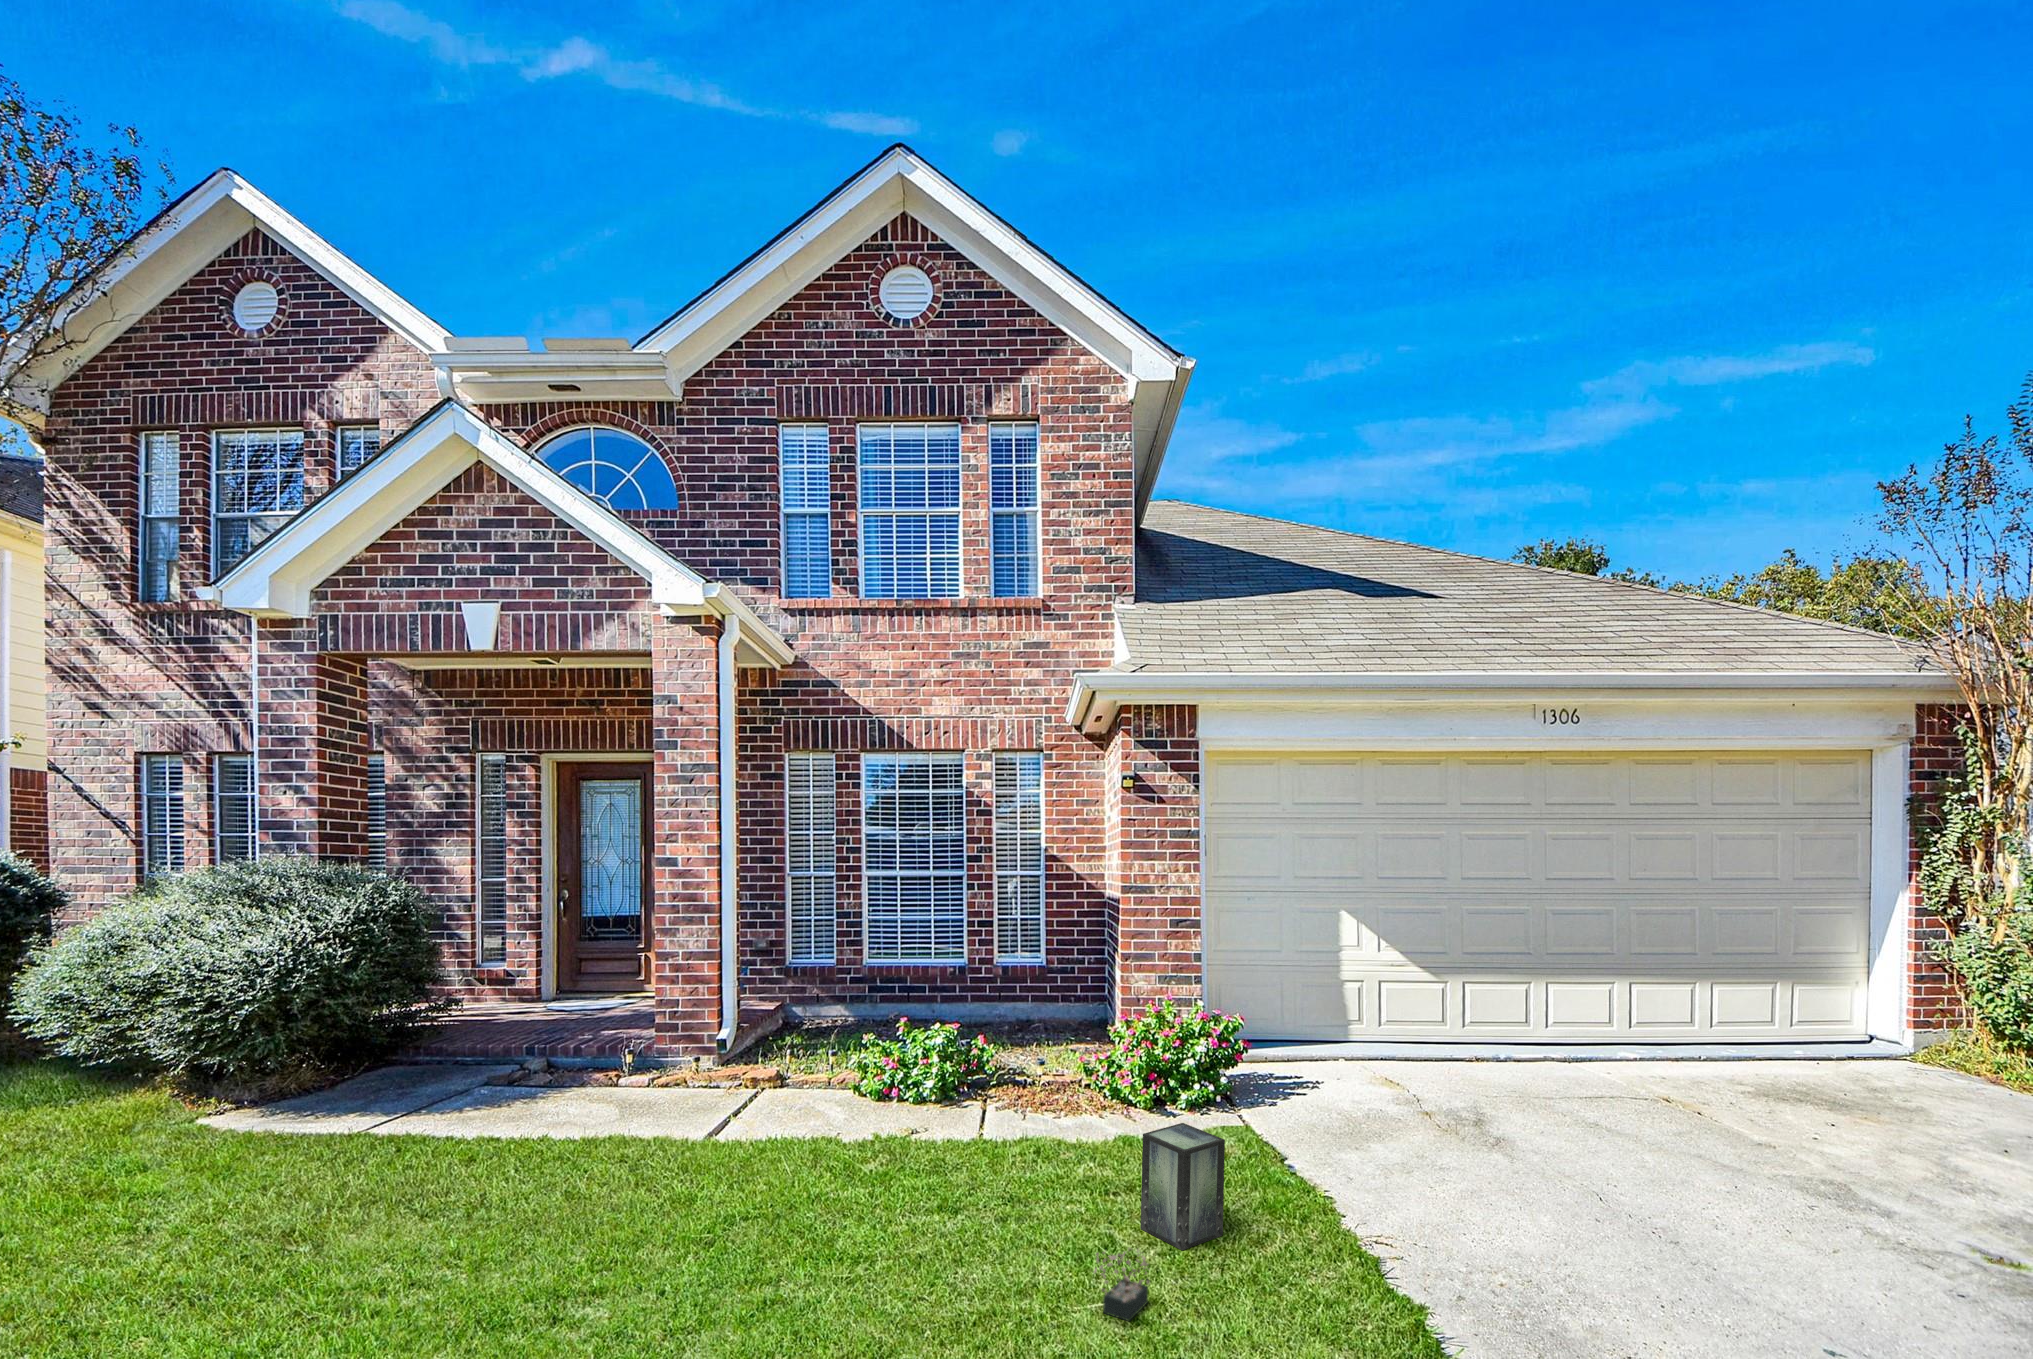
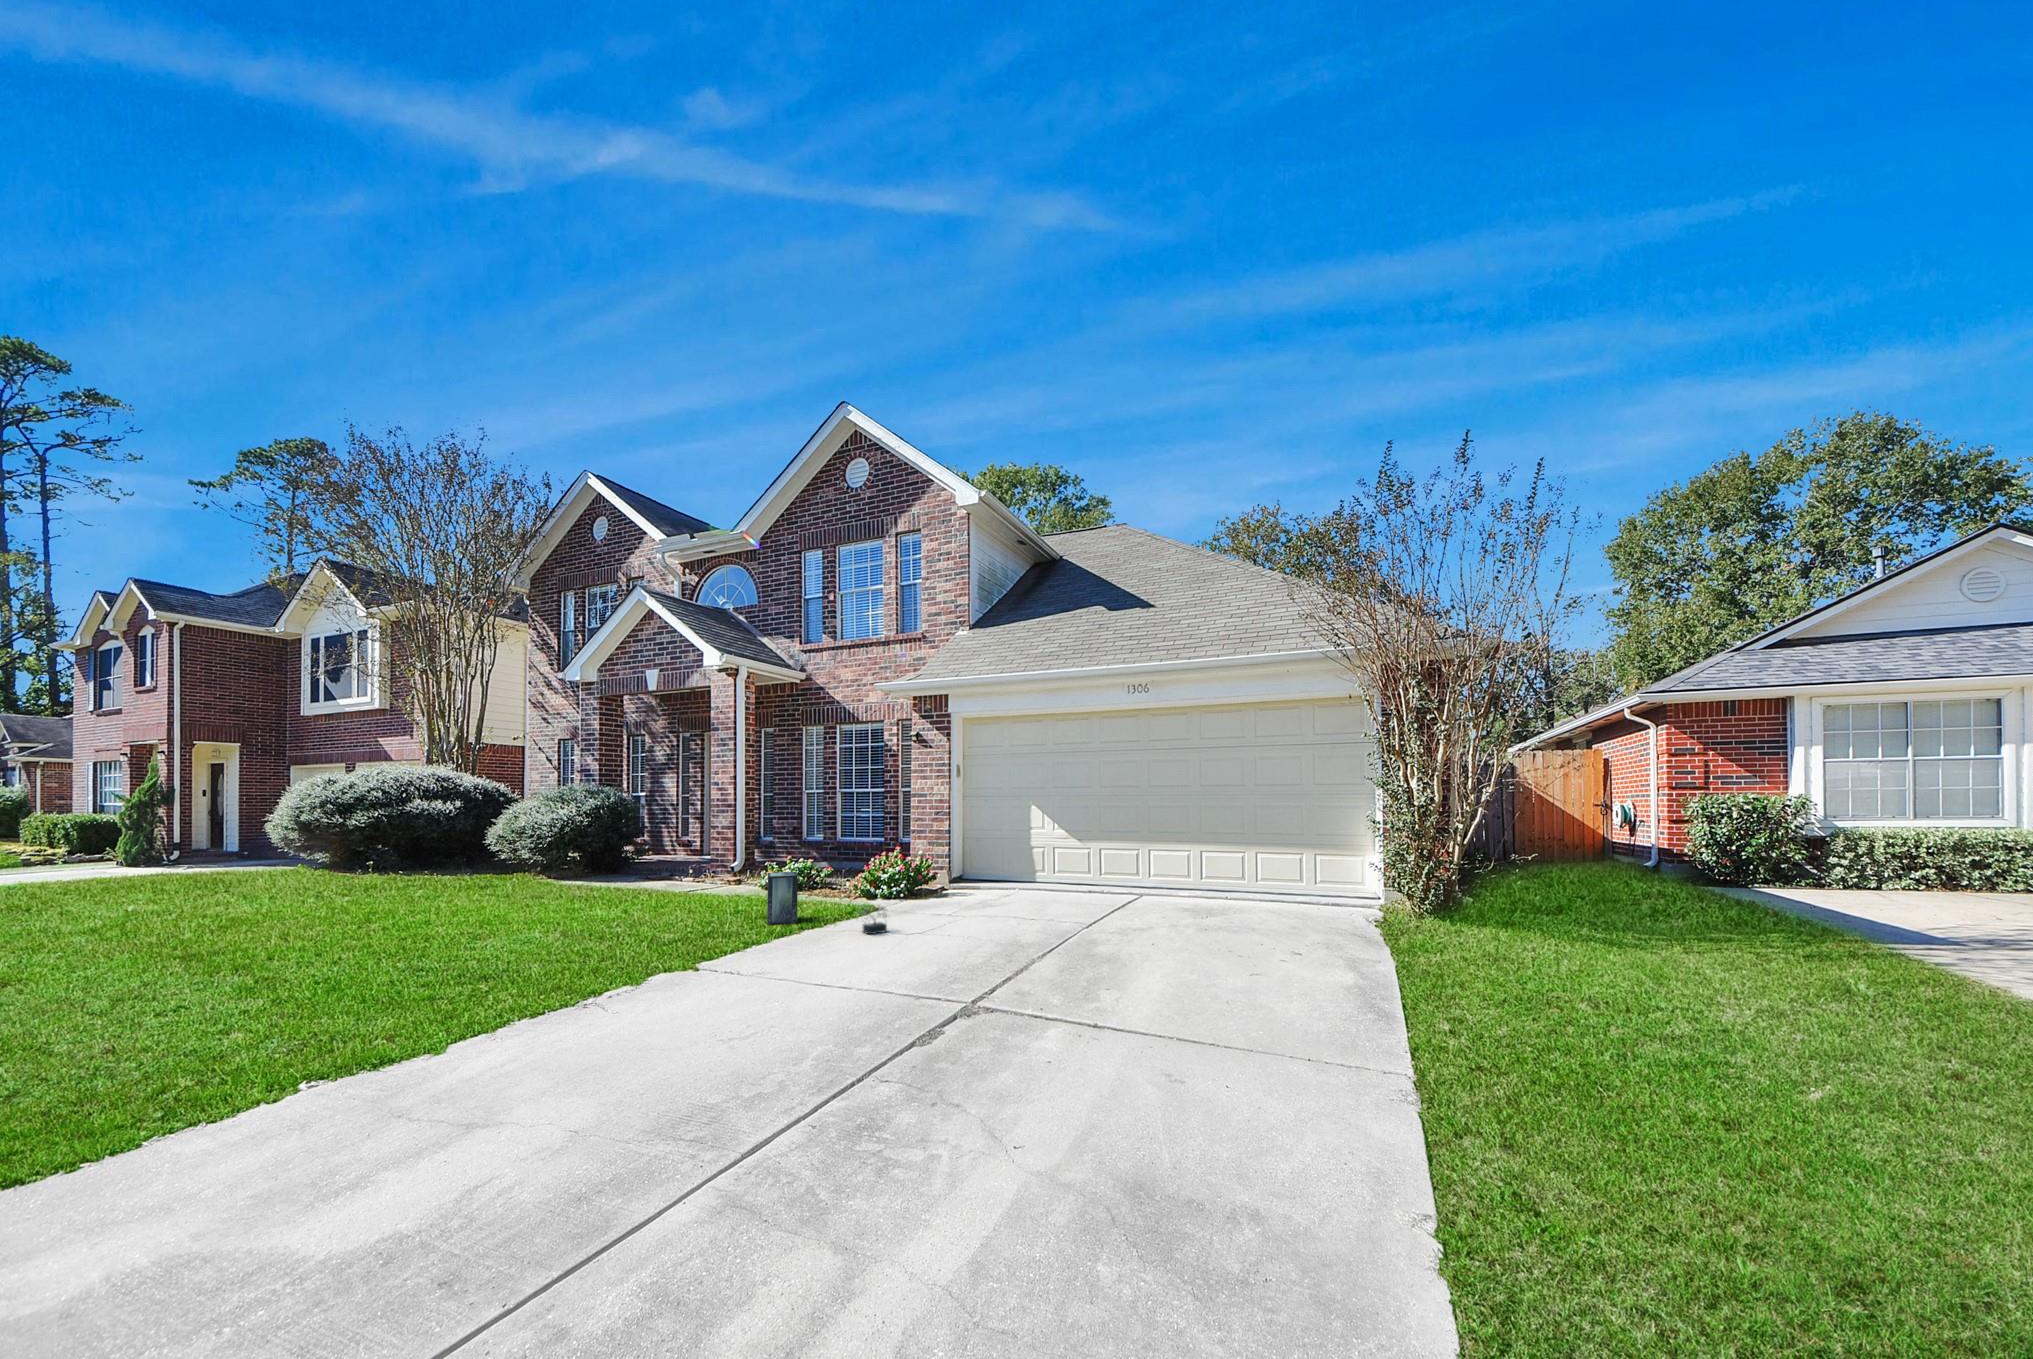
decorative plant: present [1094,1248,1150,1321] -> present [859,907,887,935]

